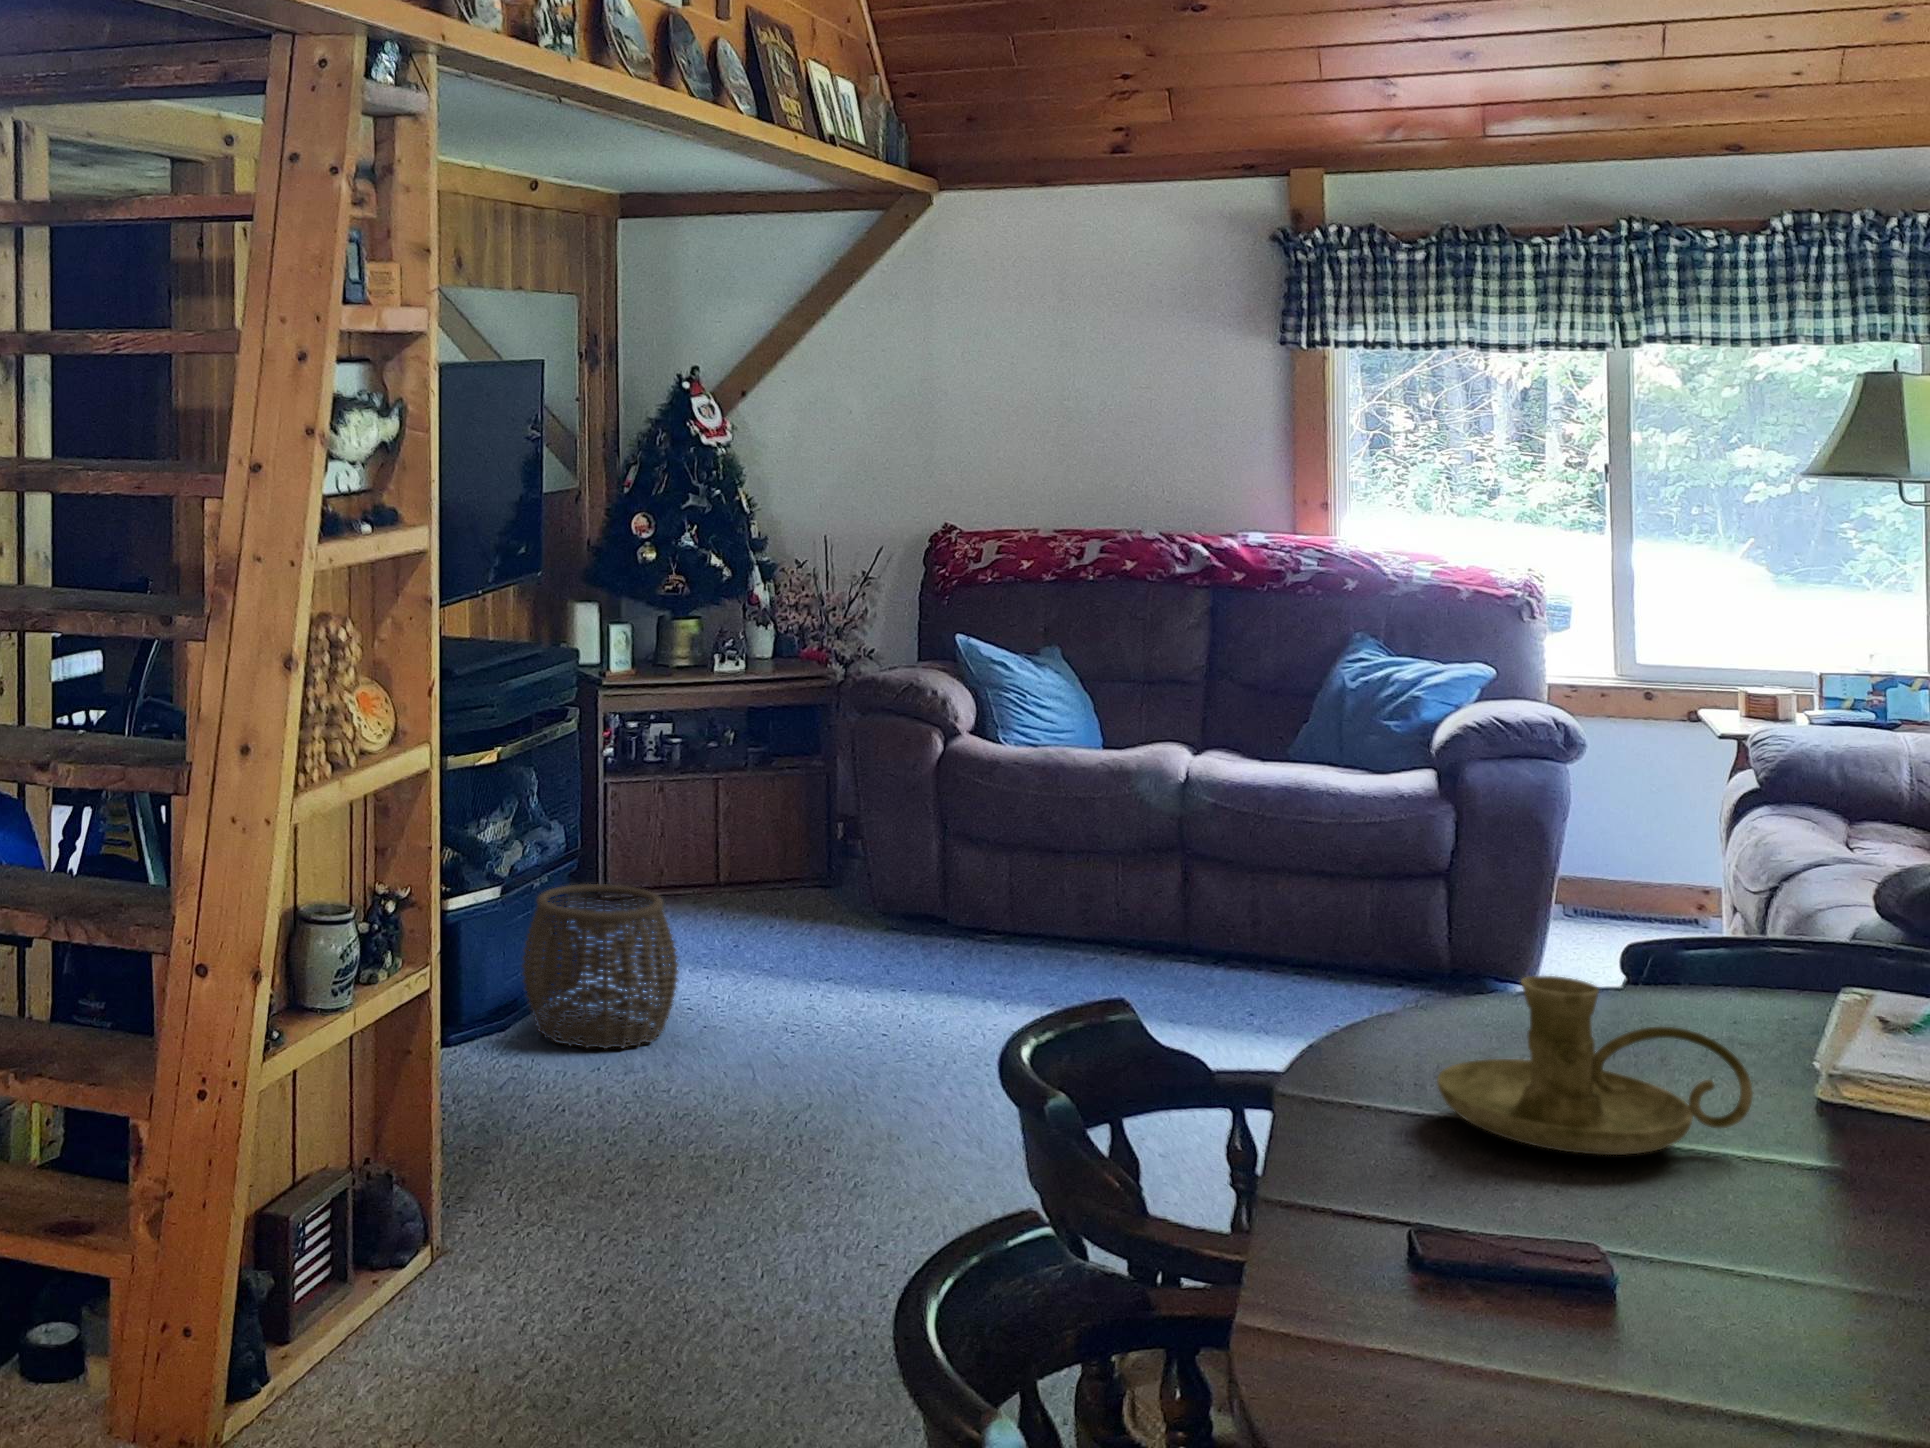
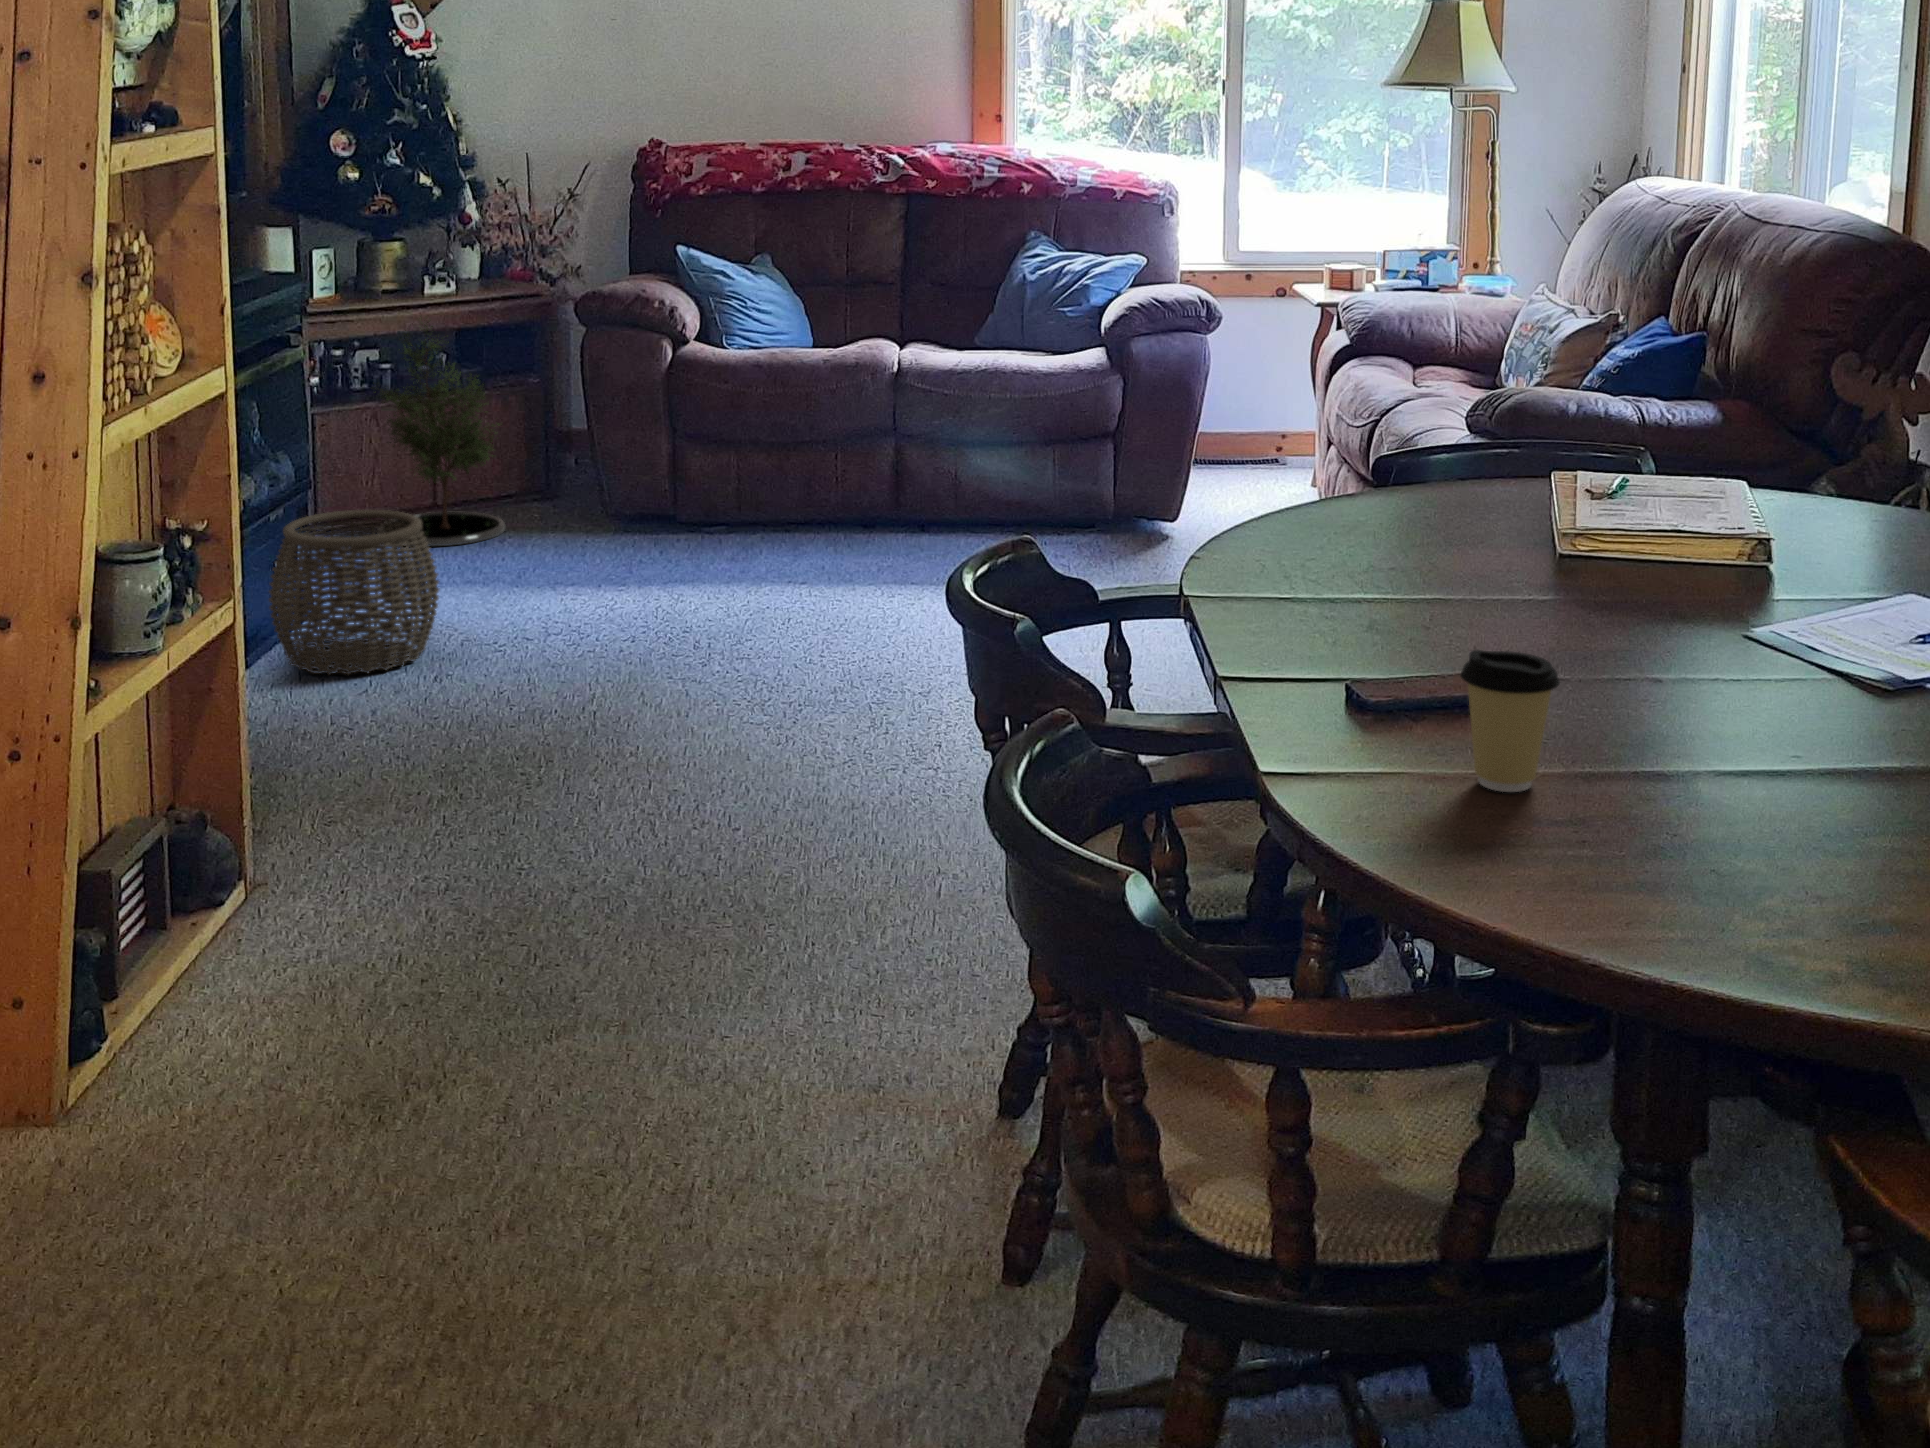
potted tree: none [649,694,778,928] -> present [372,325,505,546]
candle holder: present [1437,976,1753,1155] -> none [1297,484,1529,624]
coffee cup: none [1515,1193,1648,1381] -> present [1460,650,1560,792]

